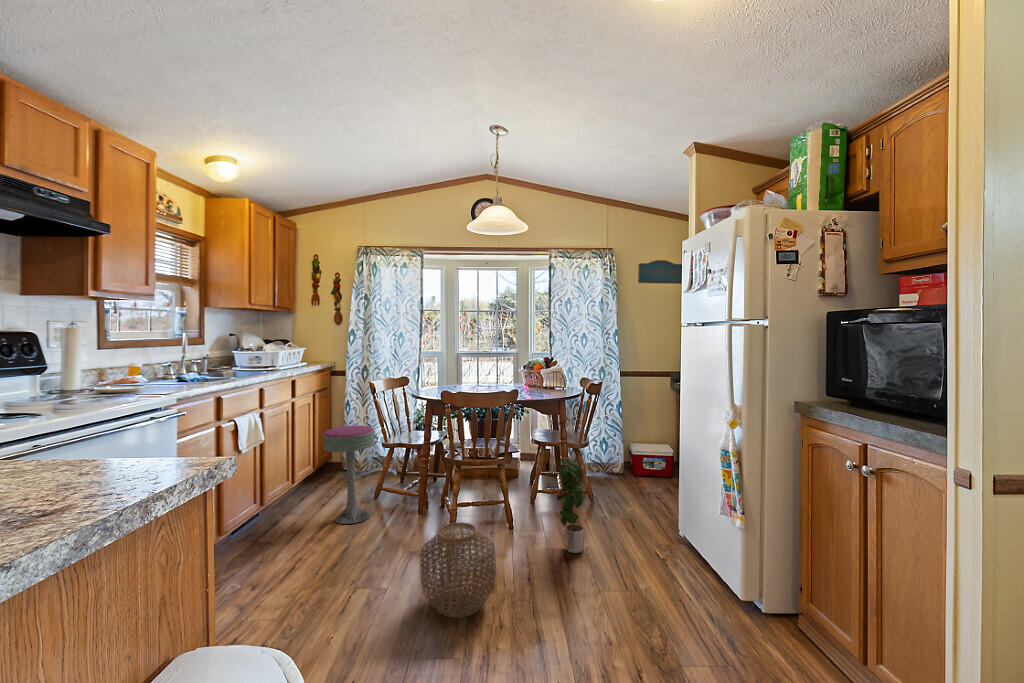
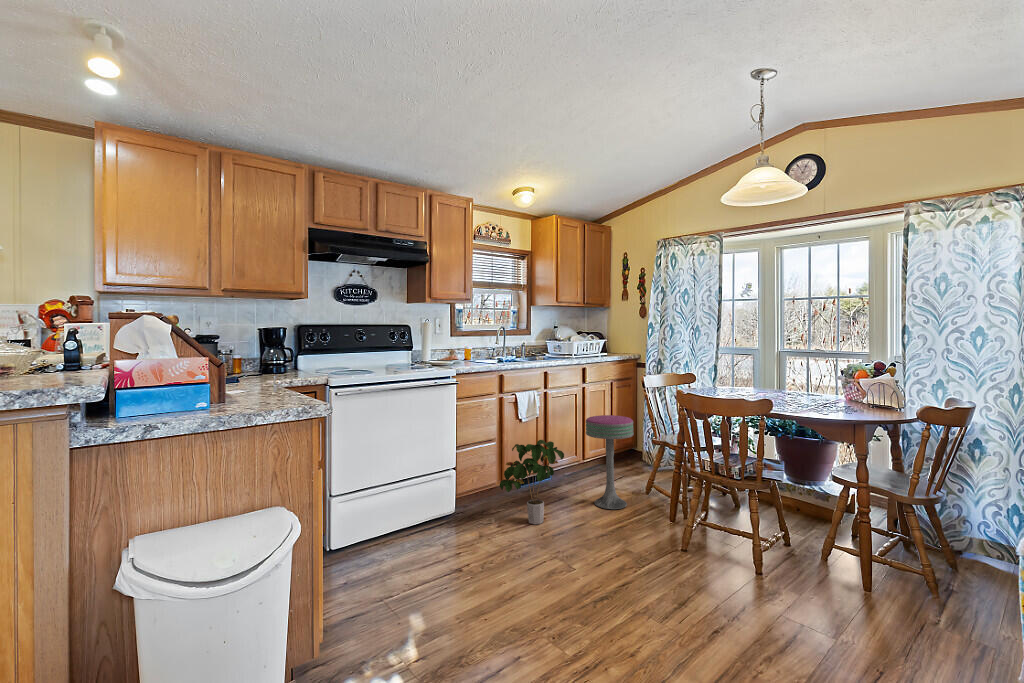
potted plant: present [556,459,585,553] -> present [500,440,564,524]
woven basket: present [420,522,496,618] -> none [578,526,661,631]

